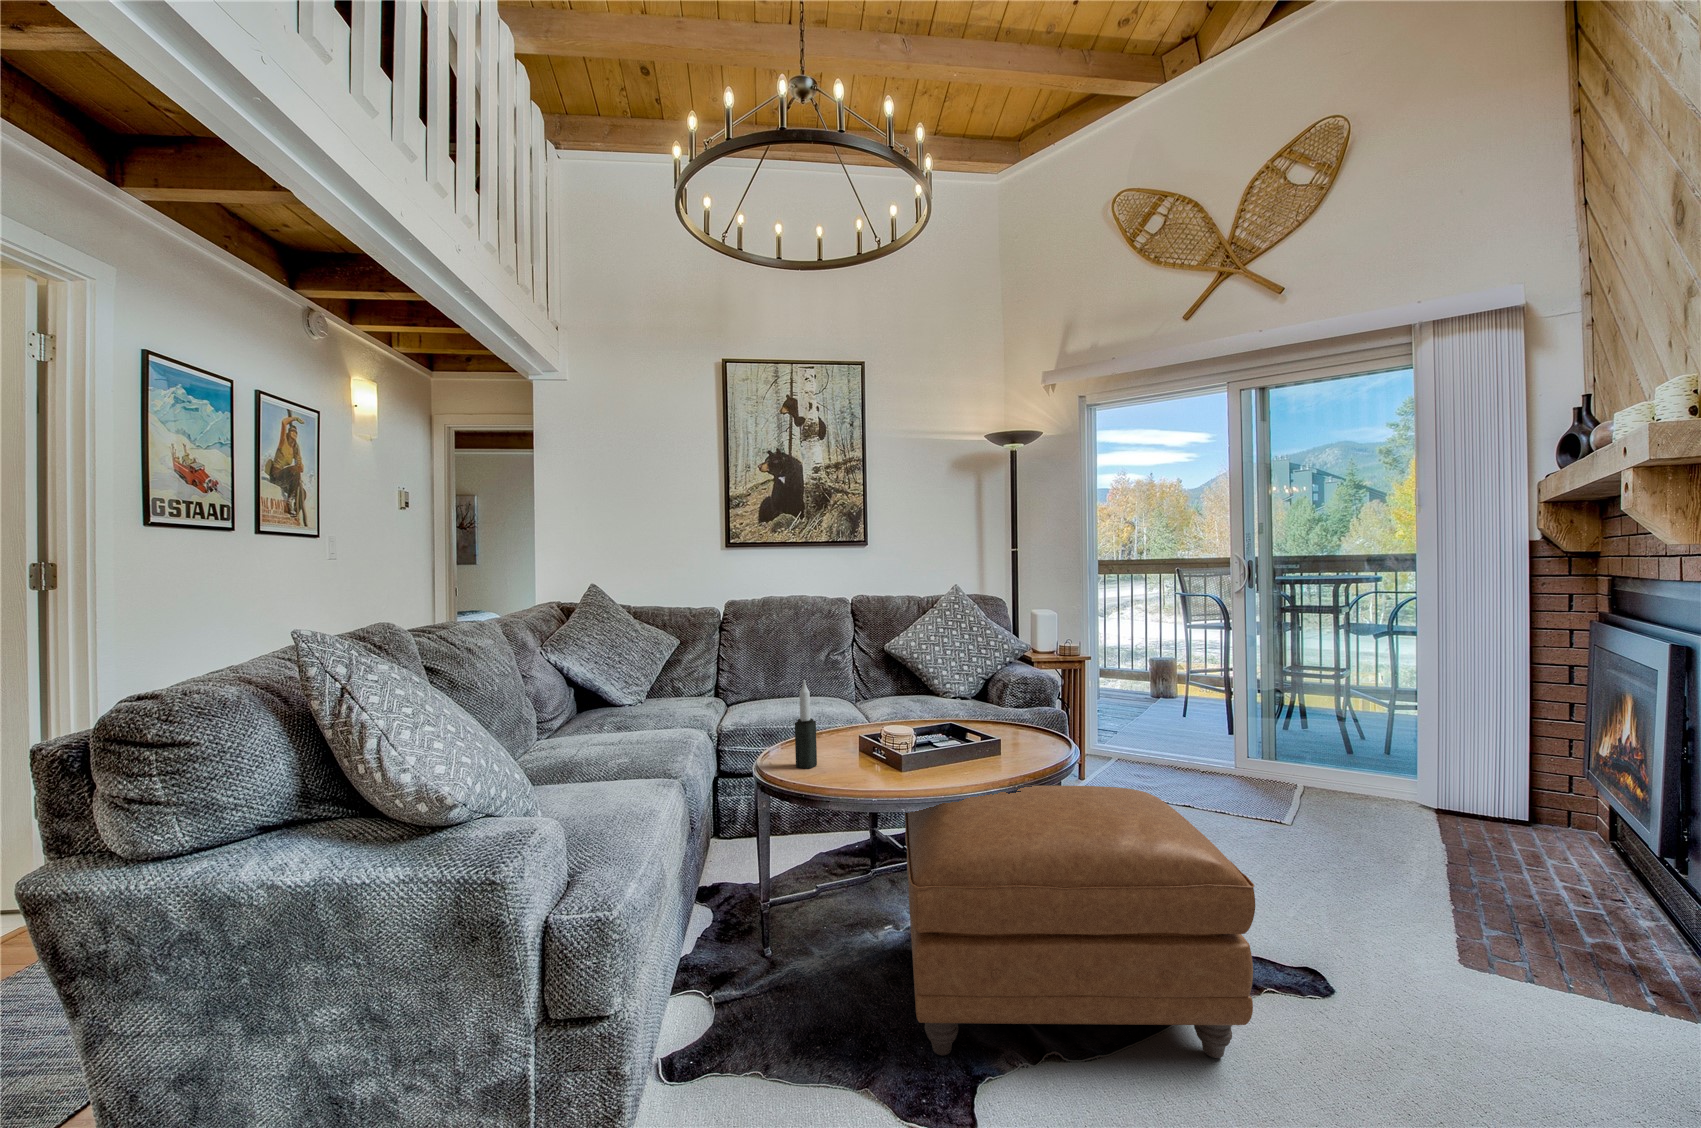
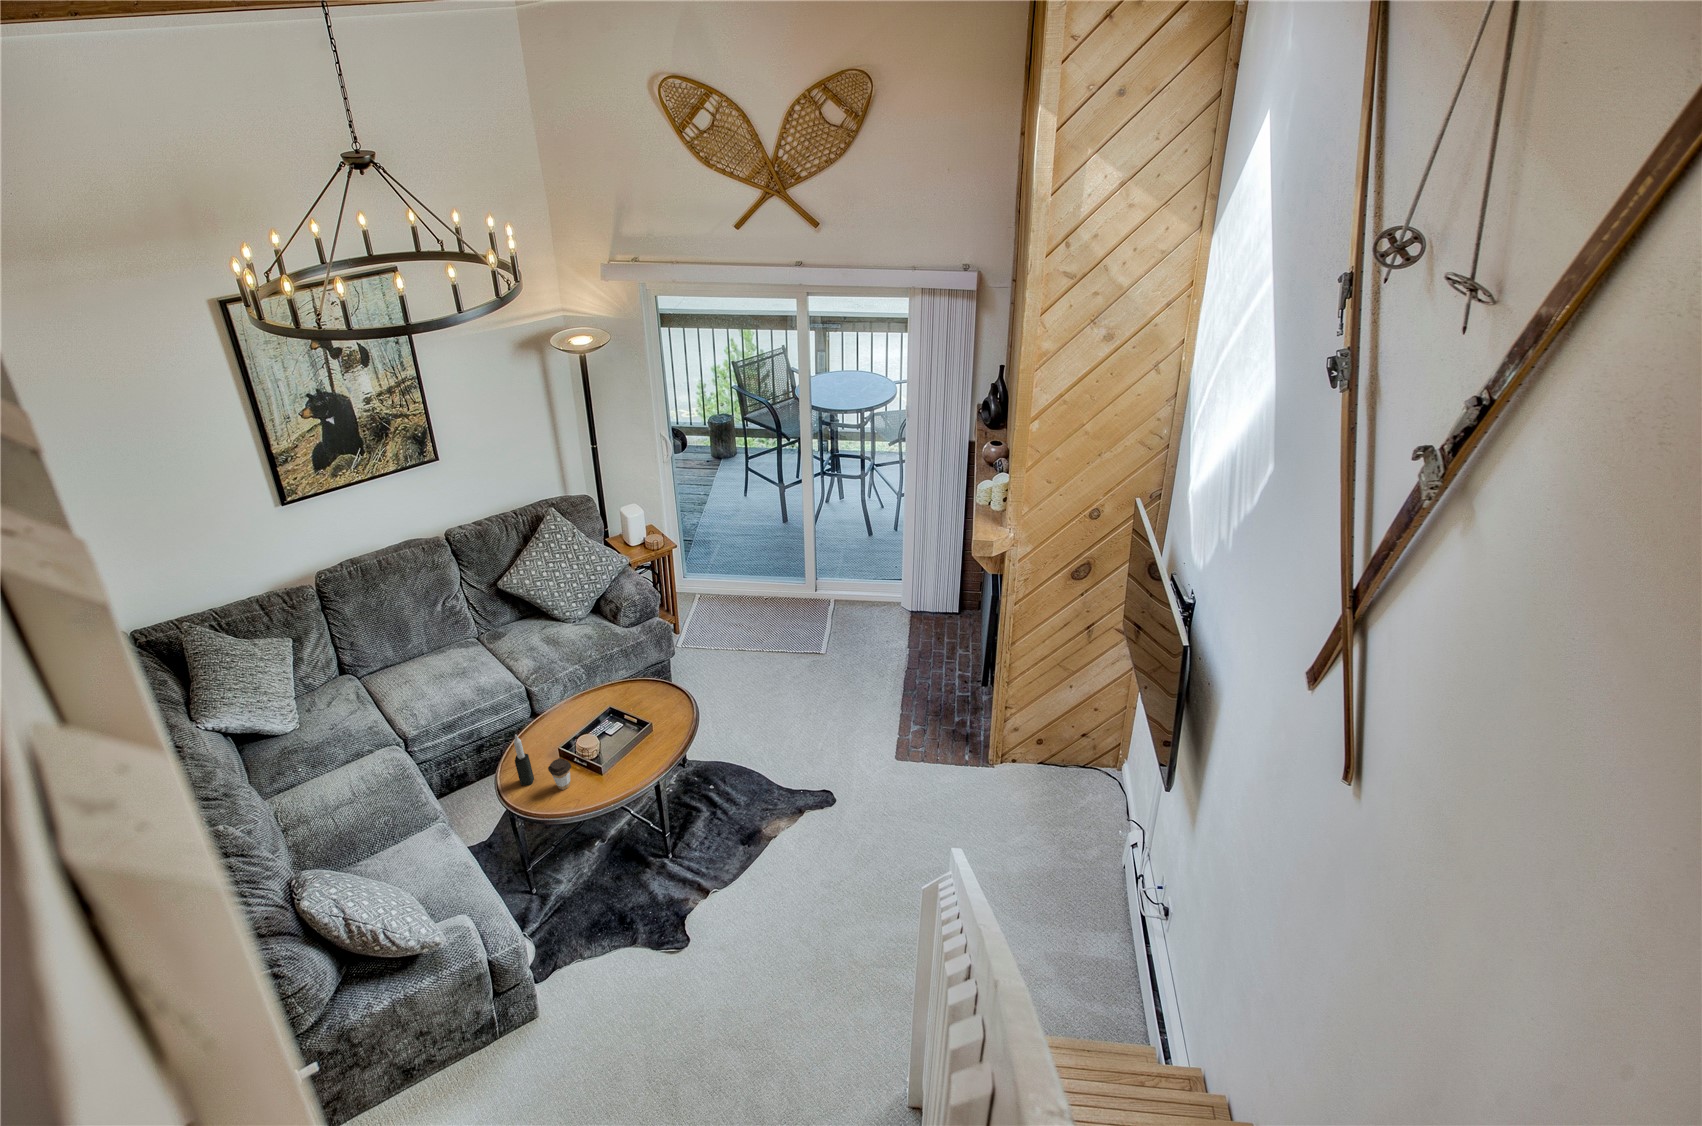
coffee cup: none [831,729,863,779] -> present [548,758,571,790]
ottoman: present [905,786,1255,1058] -> none [603,733,798,914]

